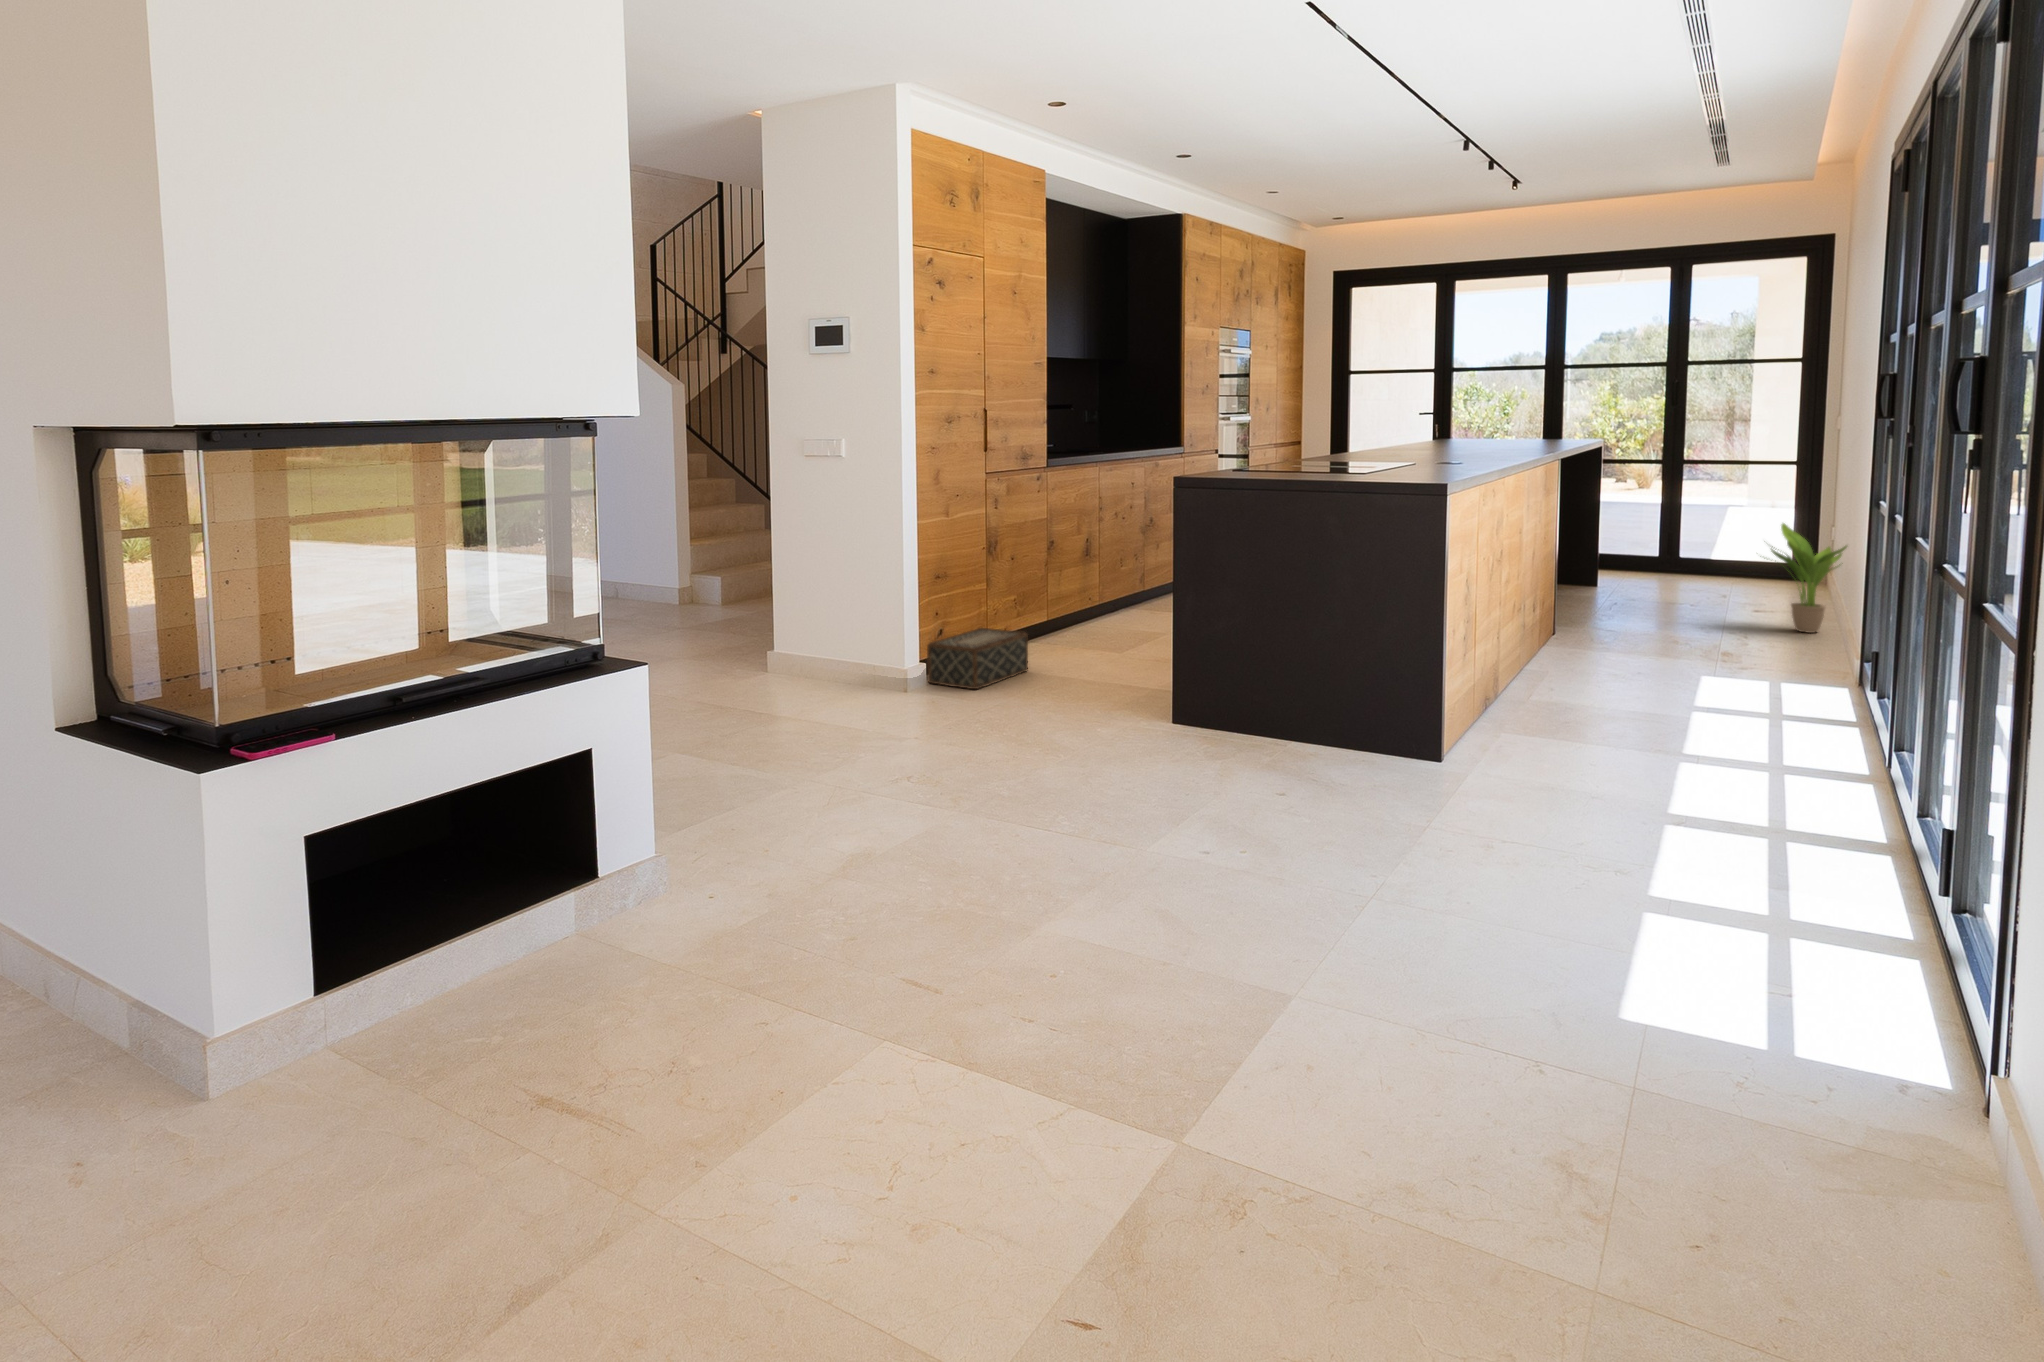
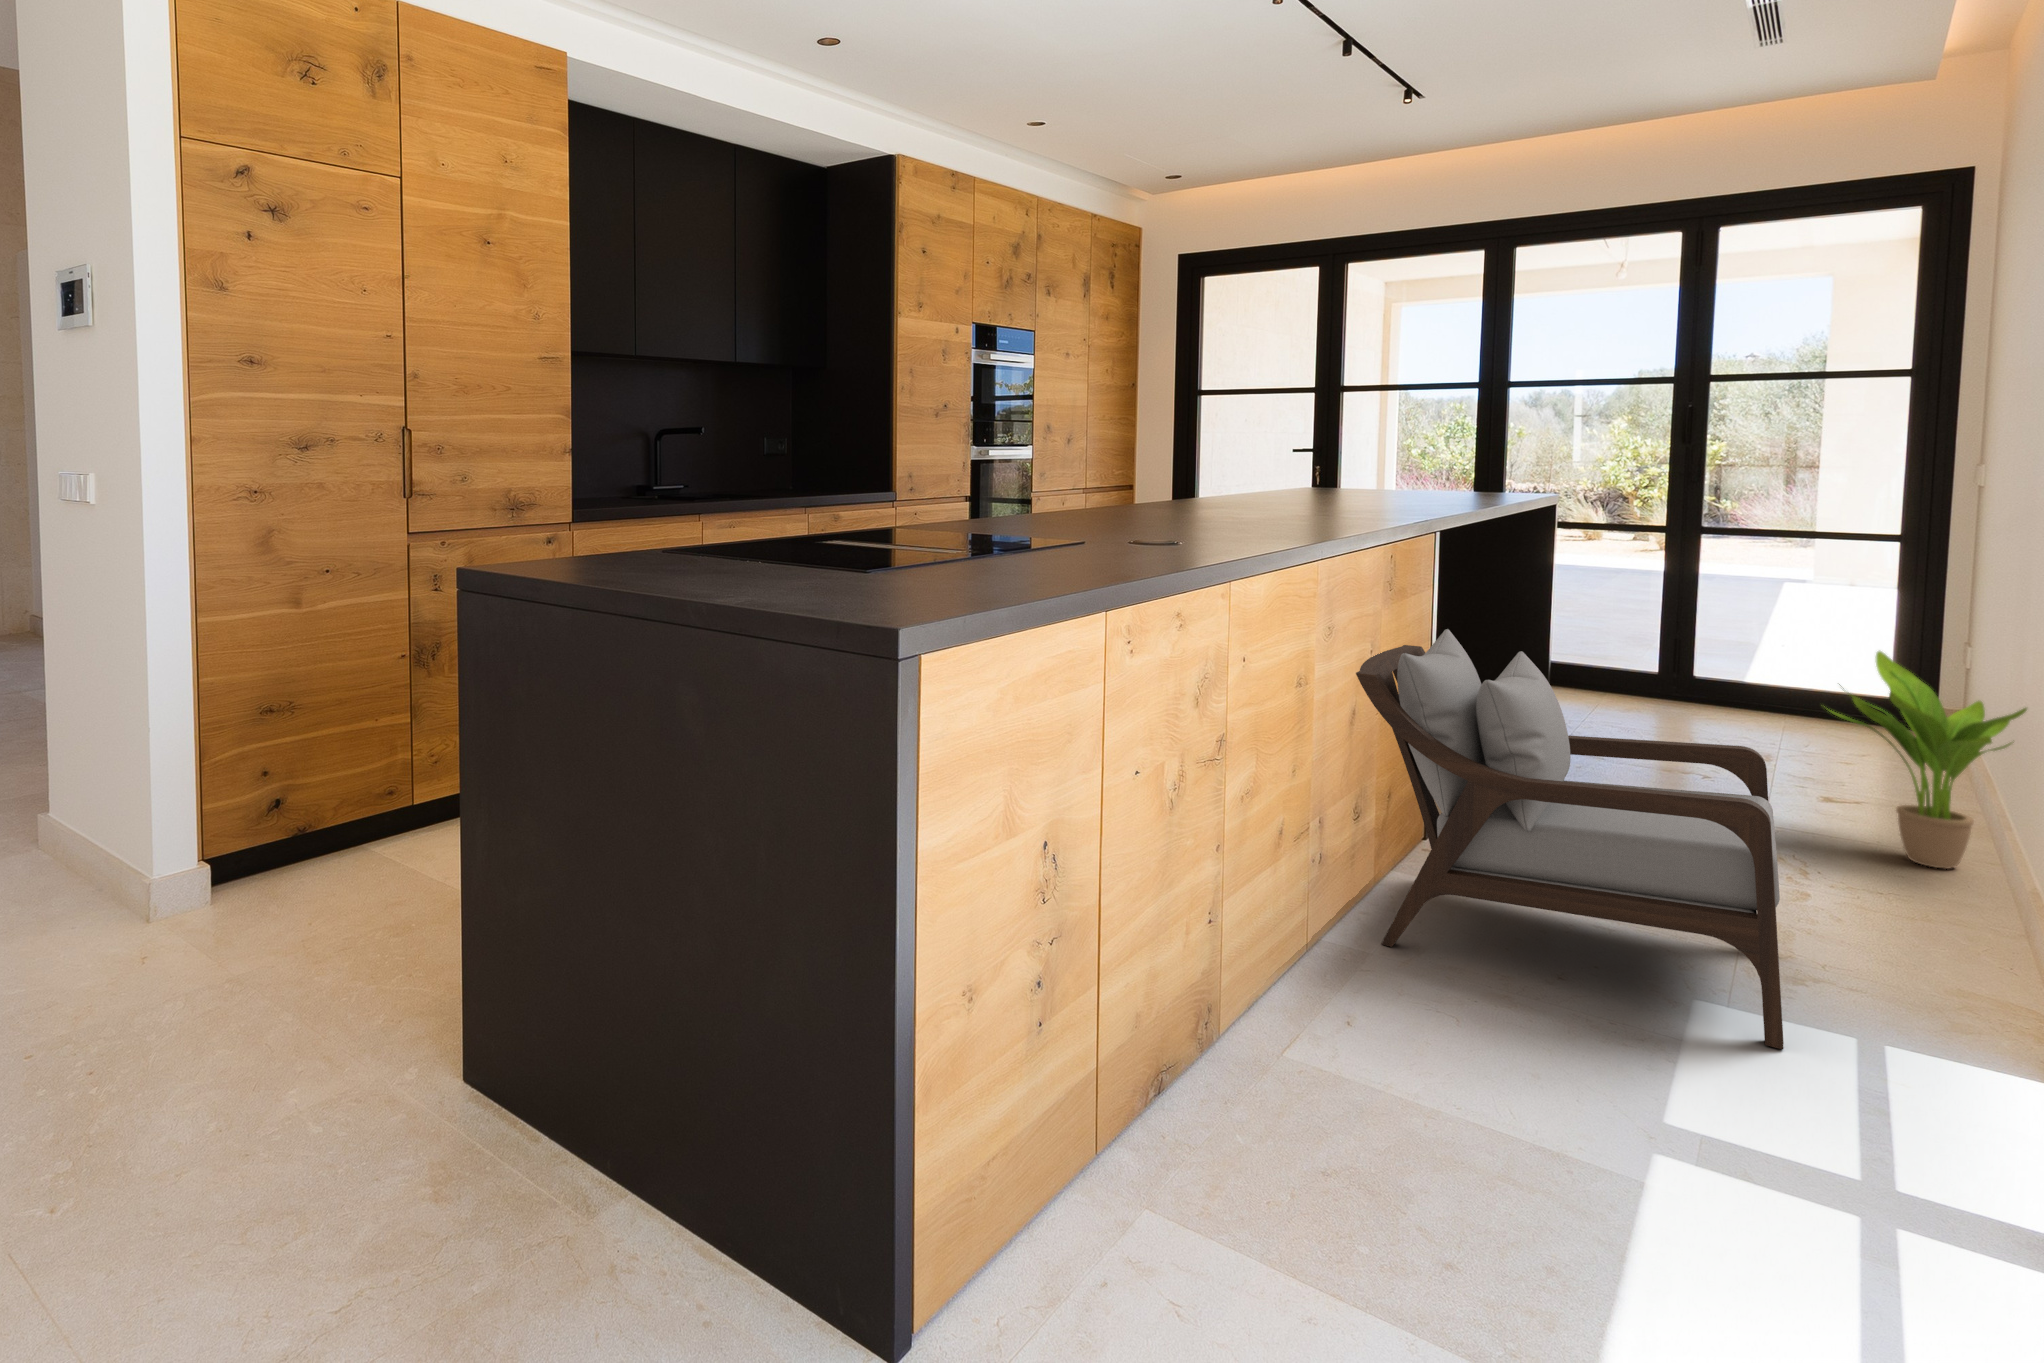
armchair: none [1548,513,1743,684] -> present [1356,629,1784,1049]
woven basket: present [927,628,1028,689] -> none [194,785,406,917]

